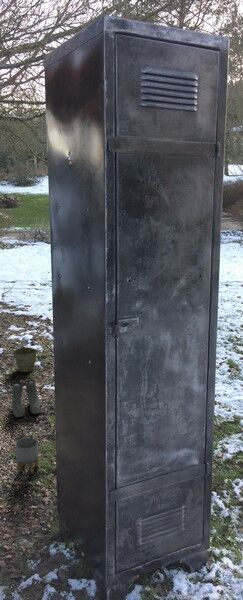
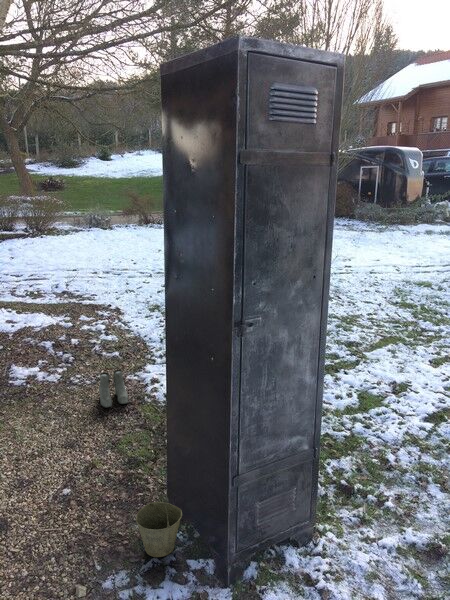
bucket: present [13,339,37,372] -> present [136,493,182,557]
planter: present [16,438,38,474] -> none [115,427,136,462]

